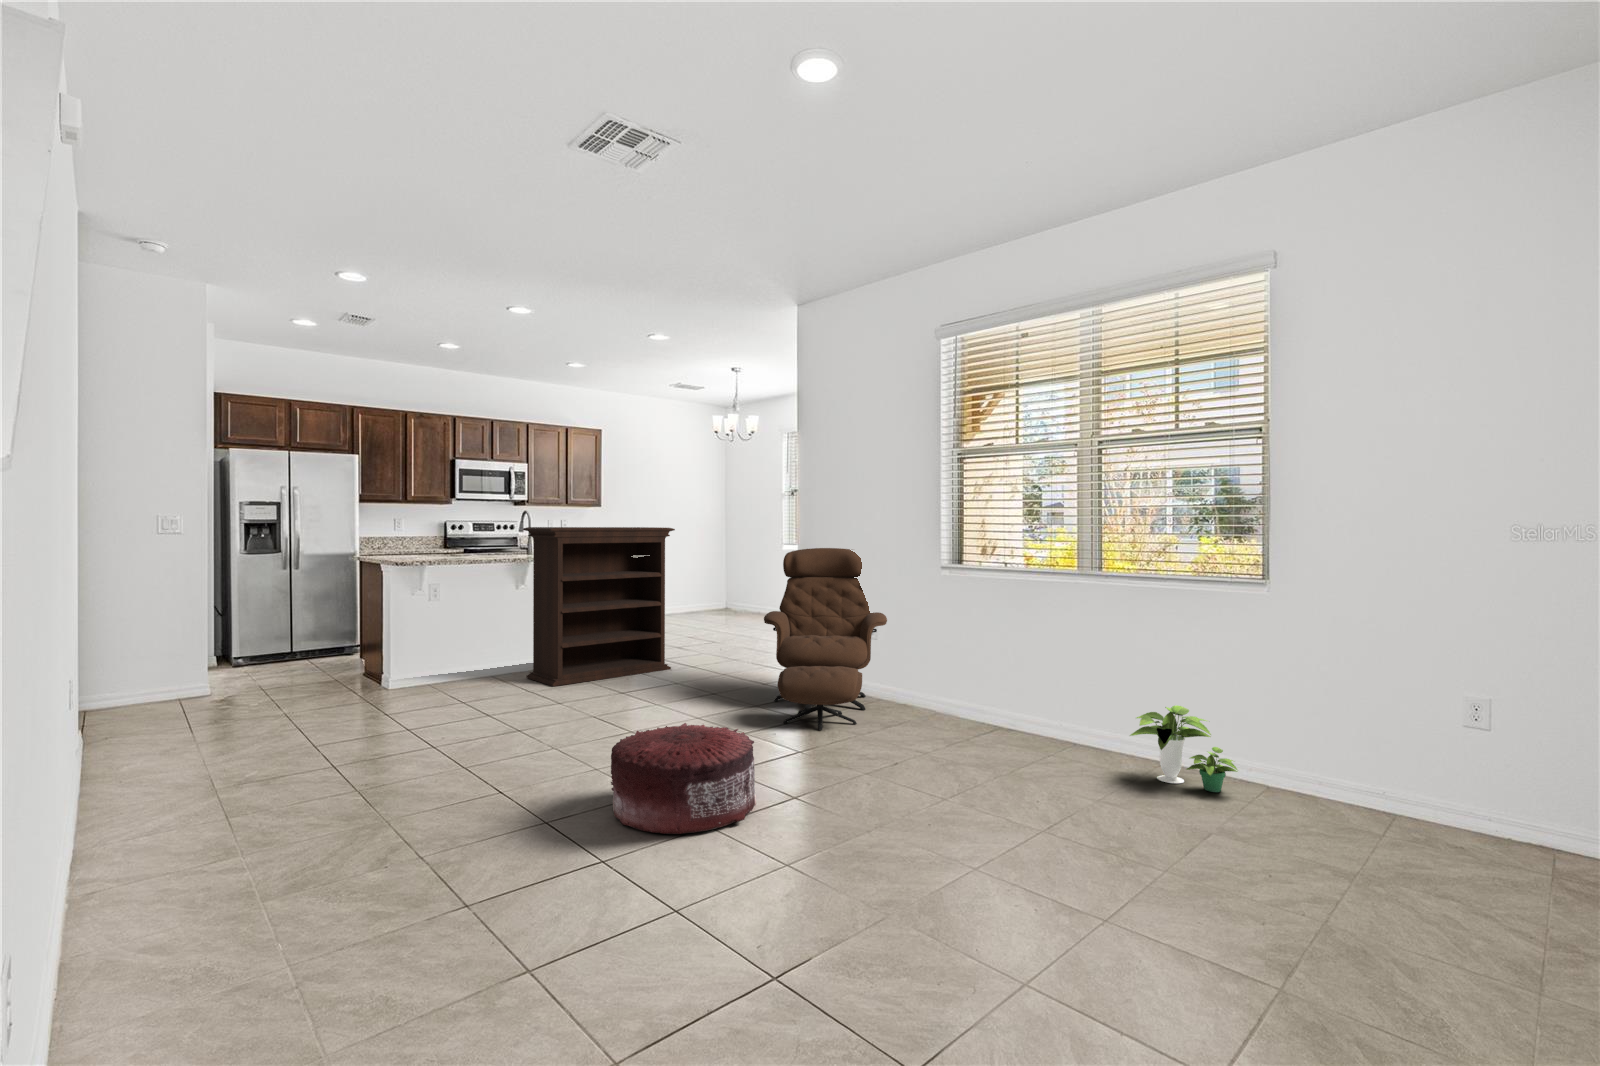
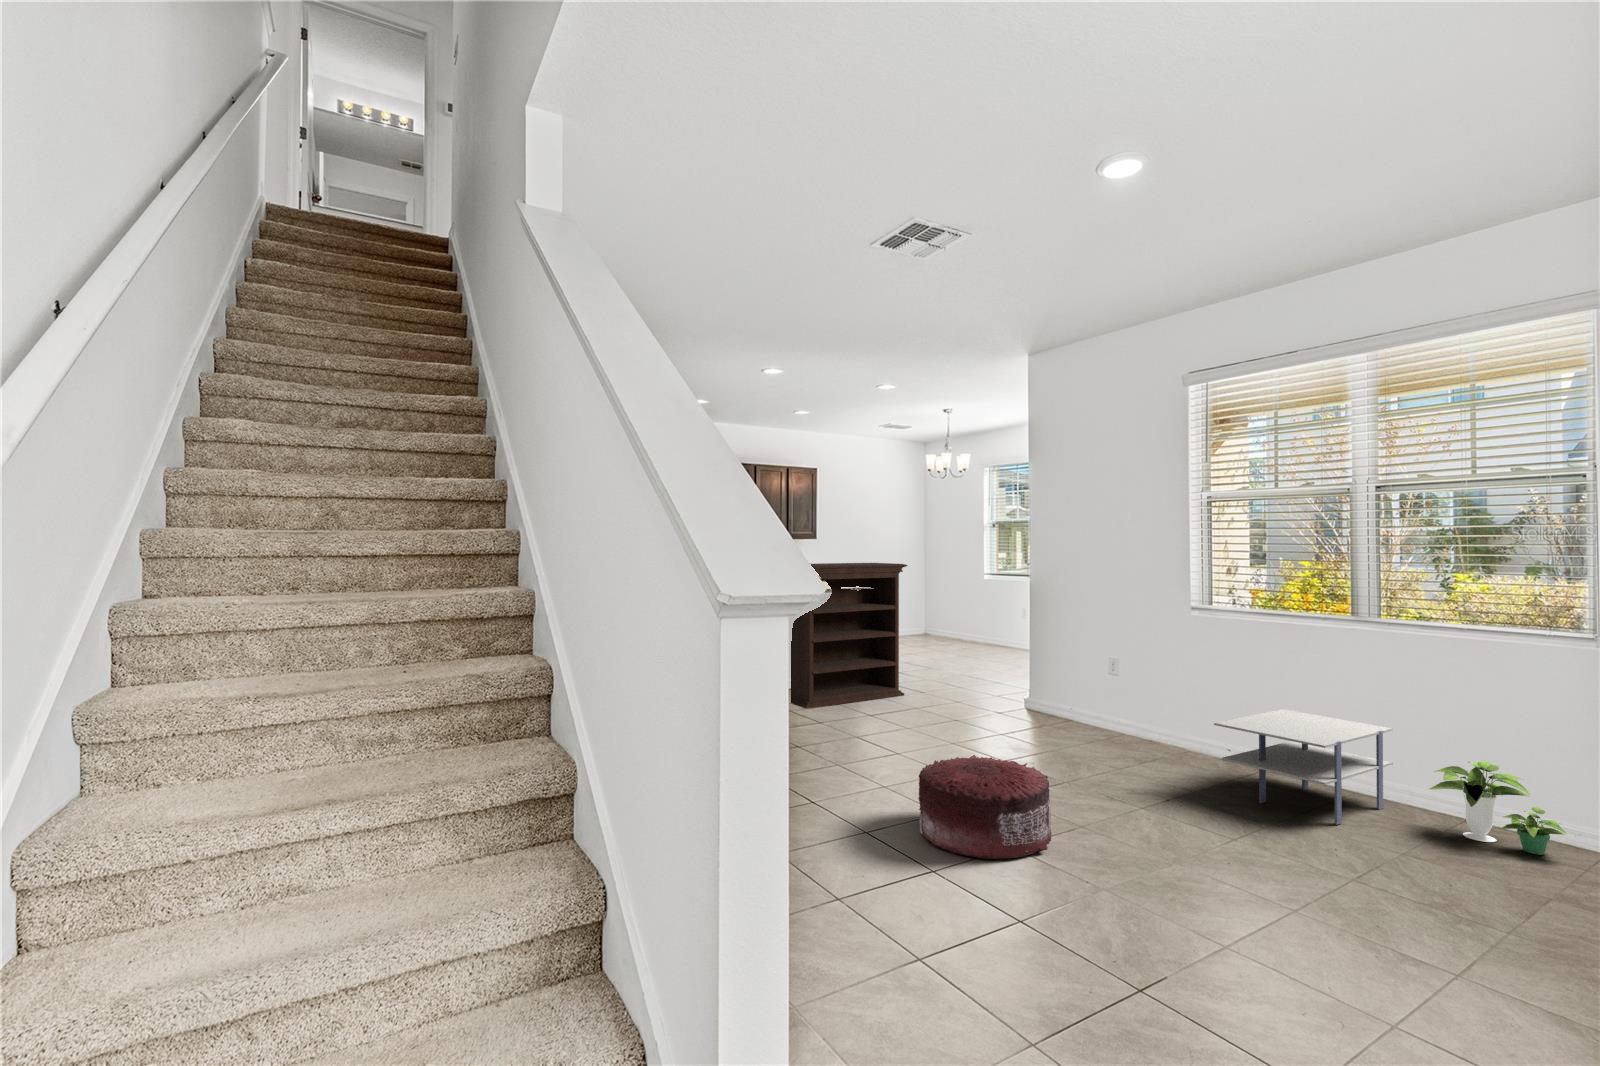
lounge chair: present [764,548,887,730] -> none [1007,586,1132,764]
side table: none [942,665,1107,776] -> present [1214,709,1393,825]

